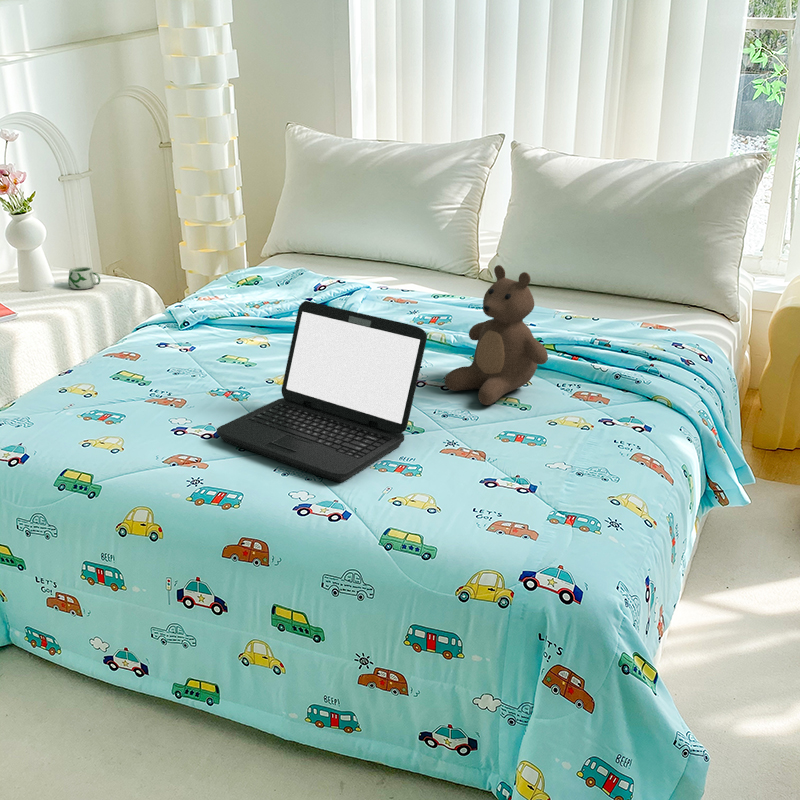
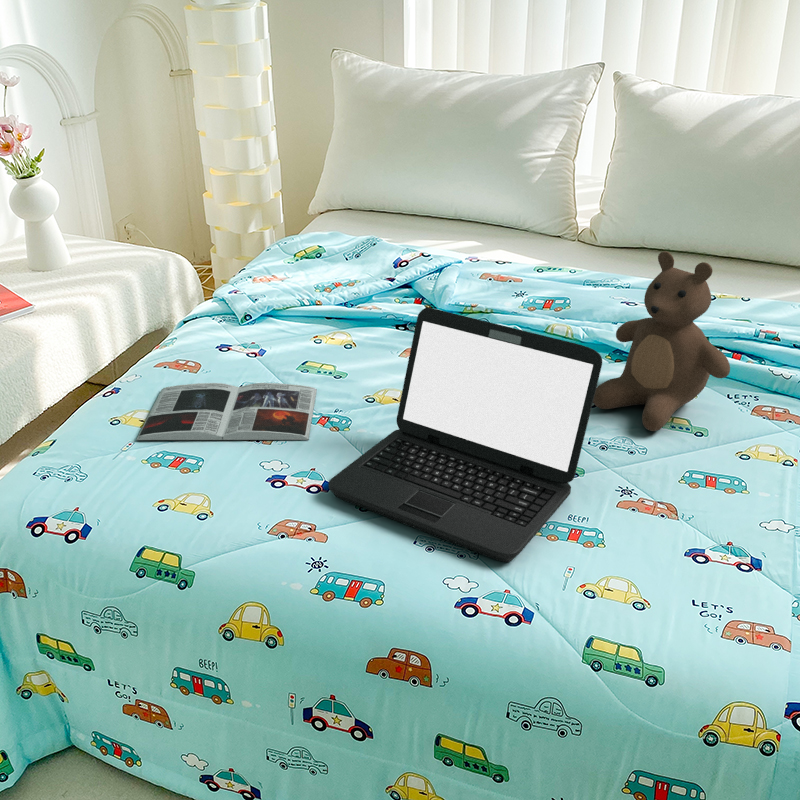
mug: present [68,267,100,289] -> none [87,238,126,267]
magazine: none [77,366,230,405] -> present [136,383,317,440]

